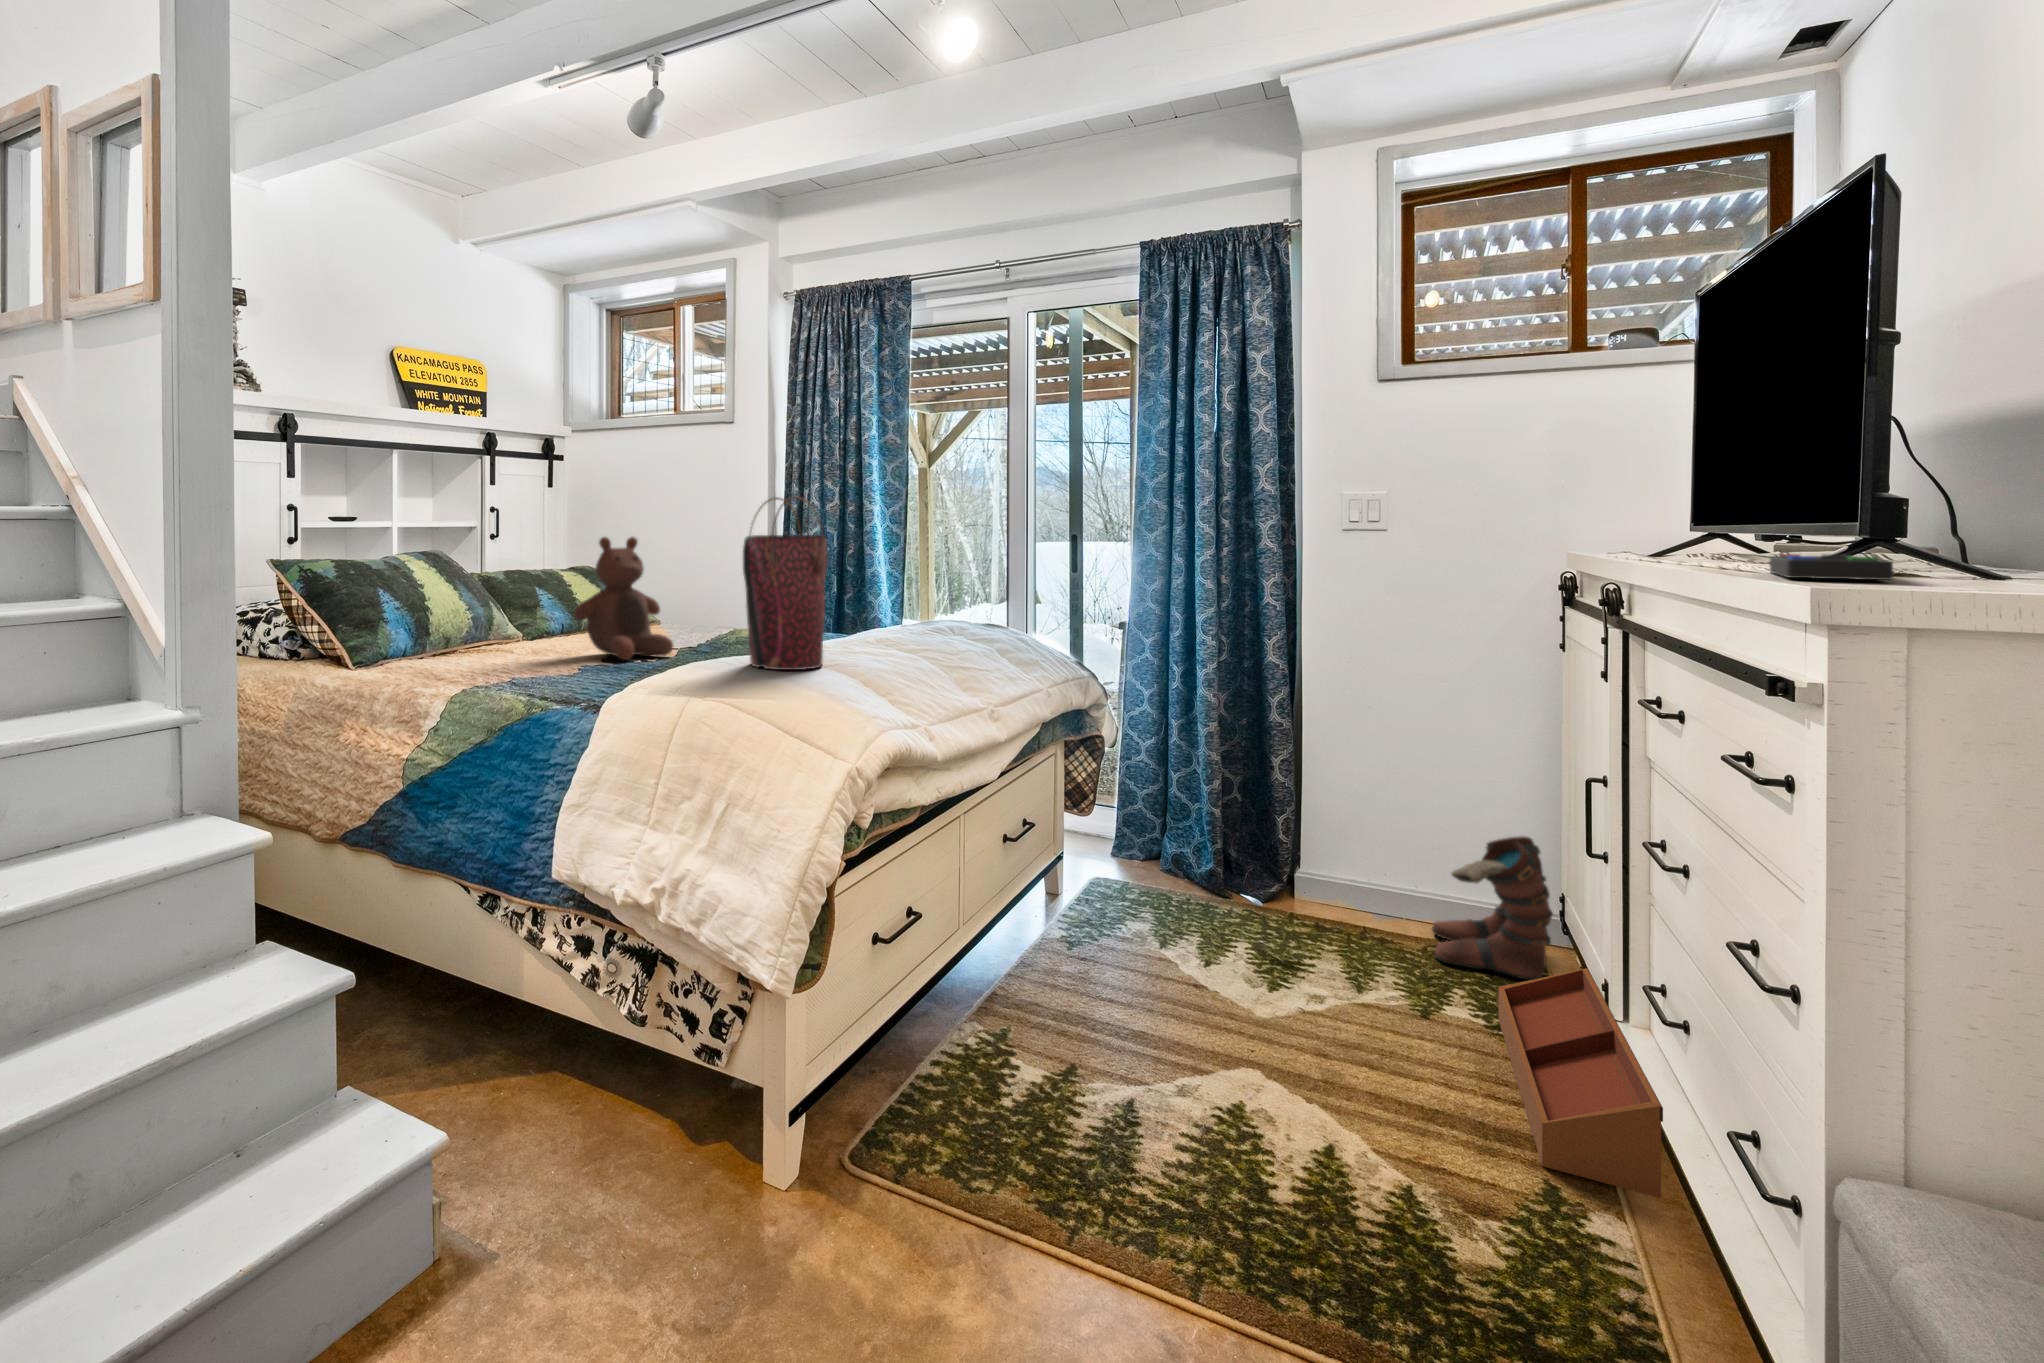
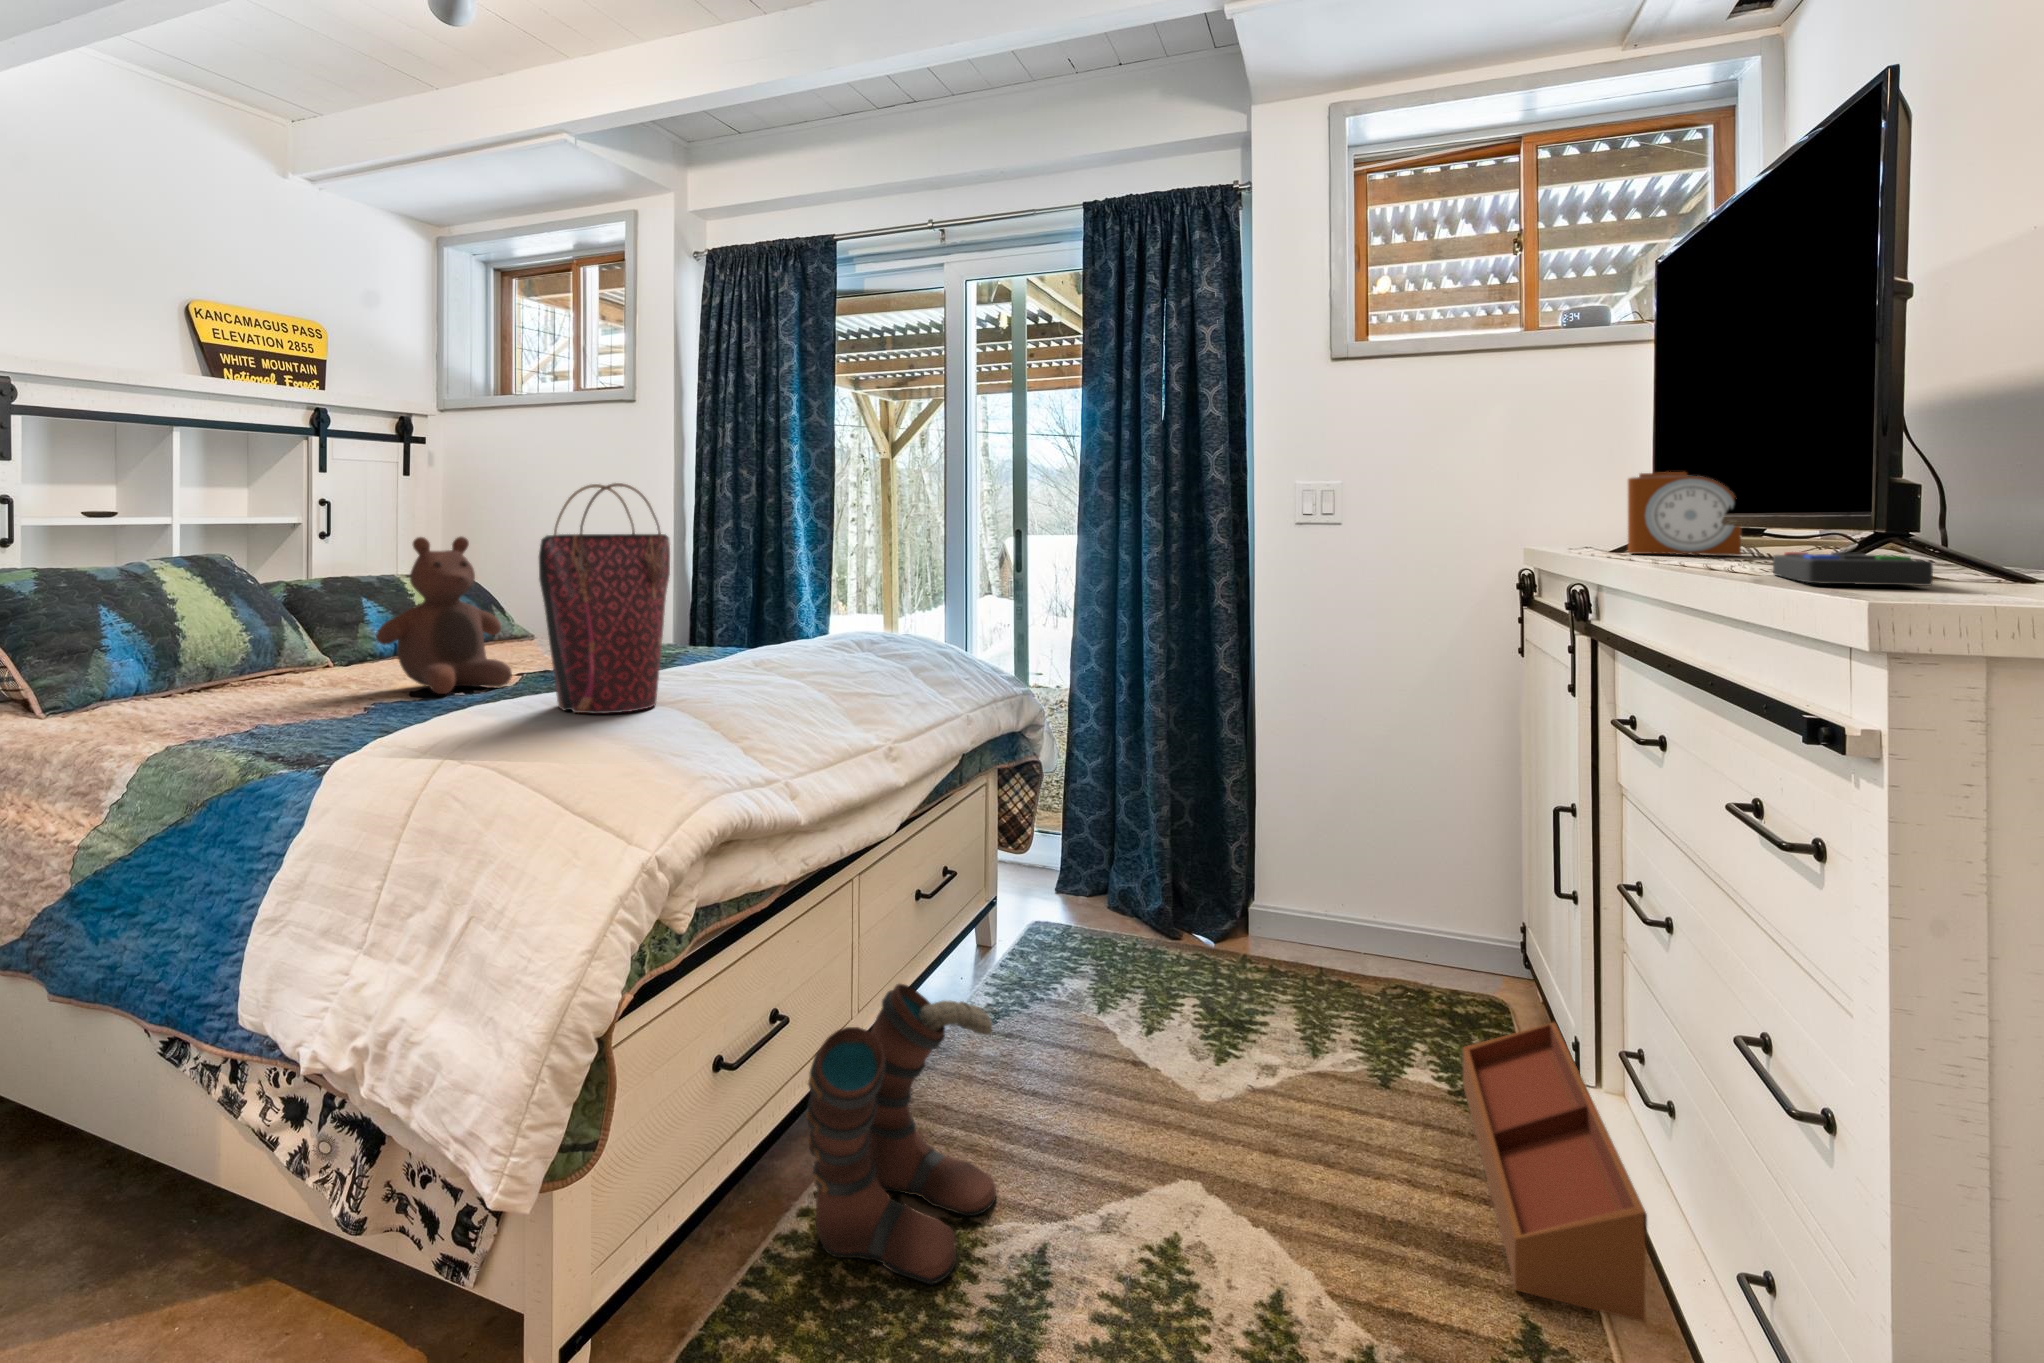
alarm clock: none [1656,485,1766,558] -> present [1628,472,1741,555]
boots: present [1432,836,1553,980] -> present [806,984,996,1285]

